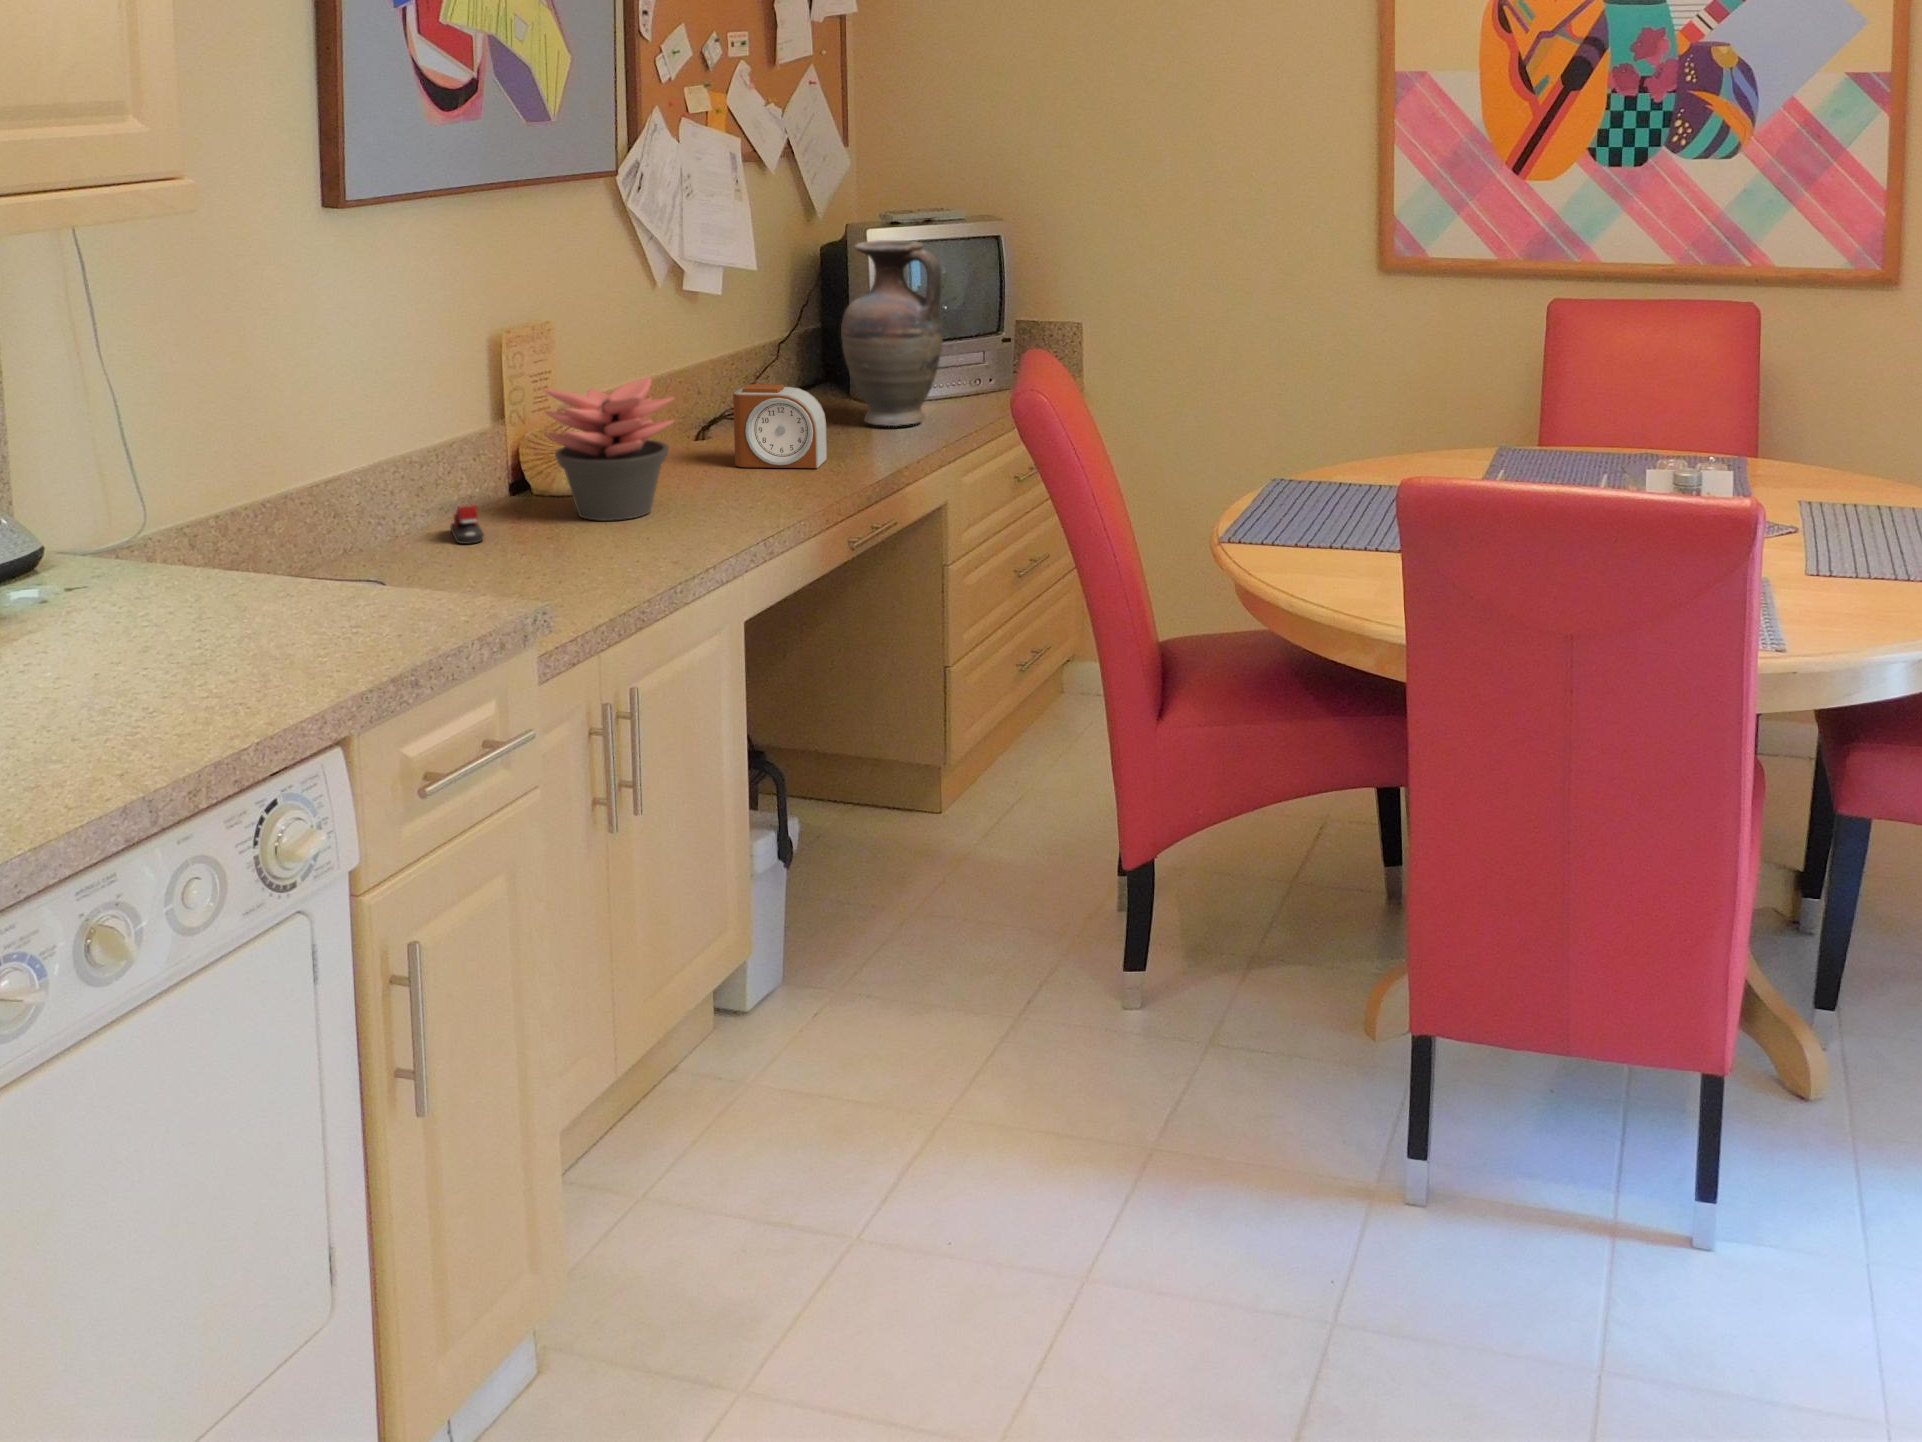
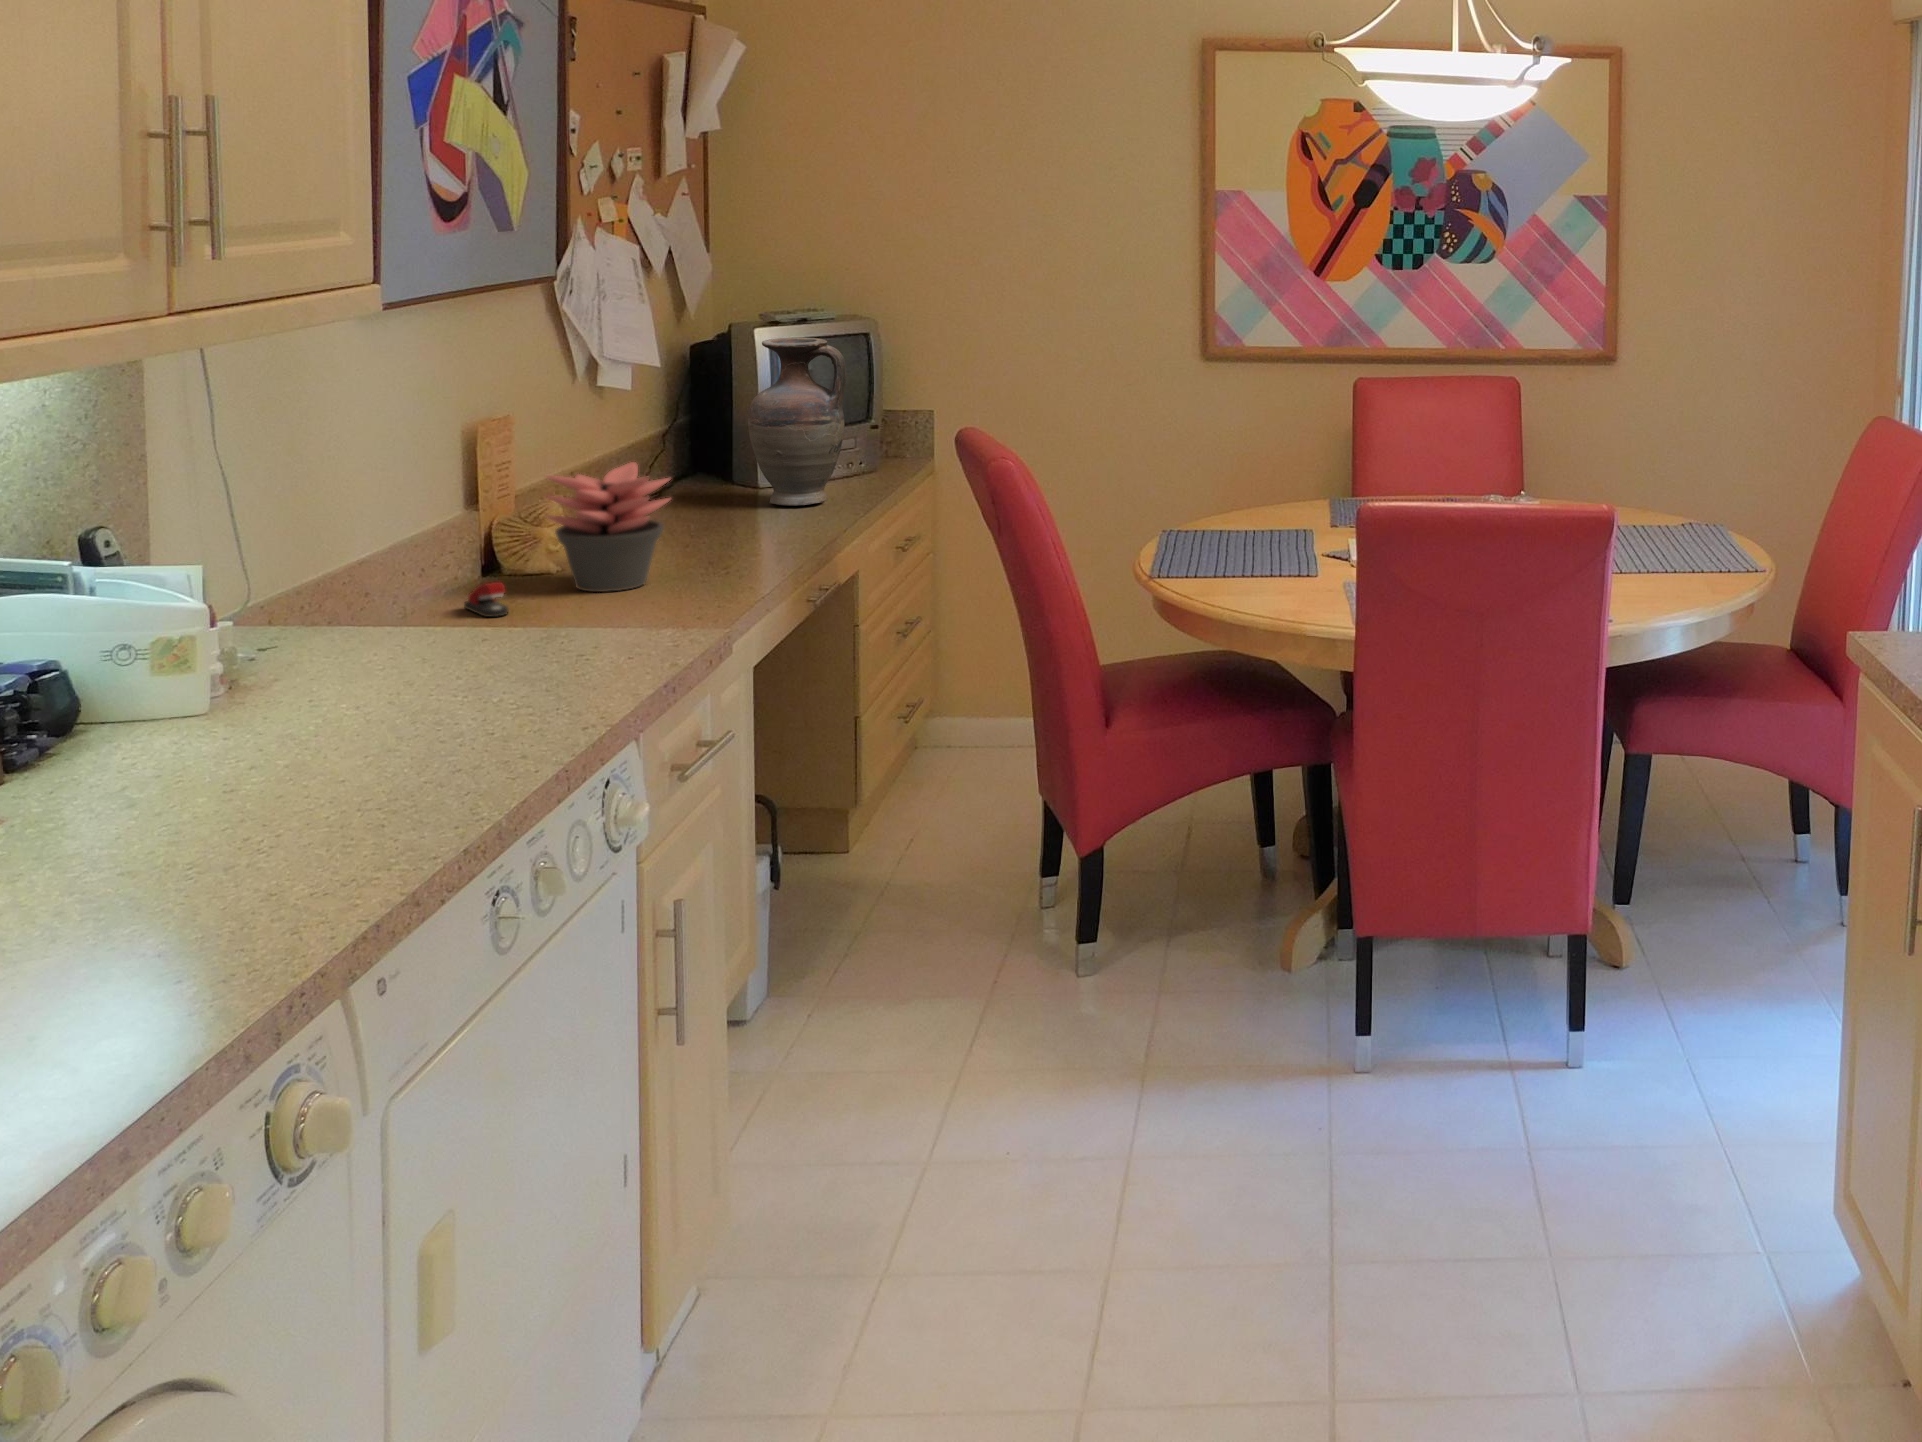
alarm clock: present [733,384,827,468] -> none [683,468,767,544]

